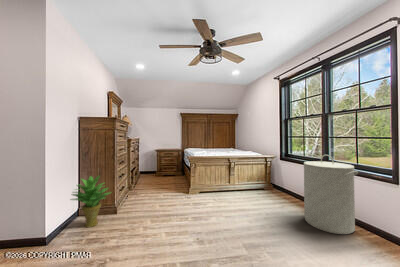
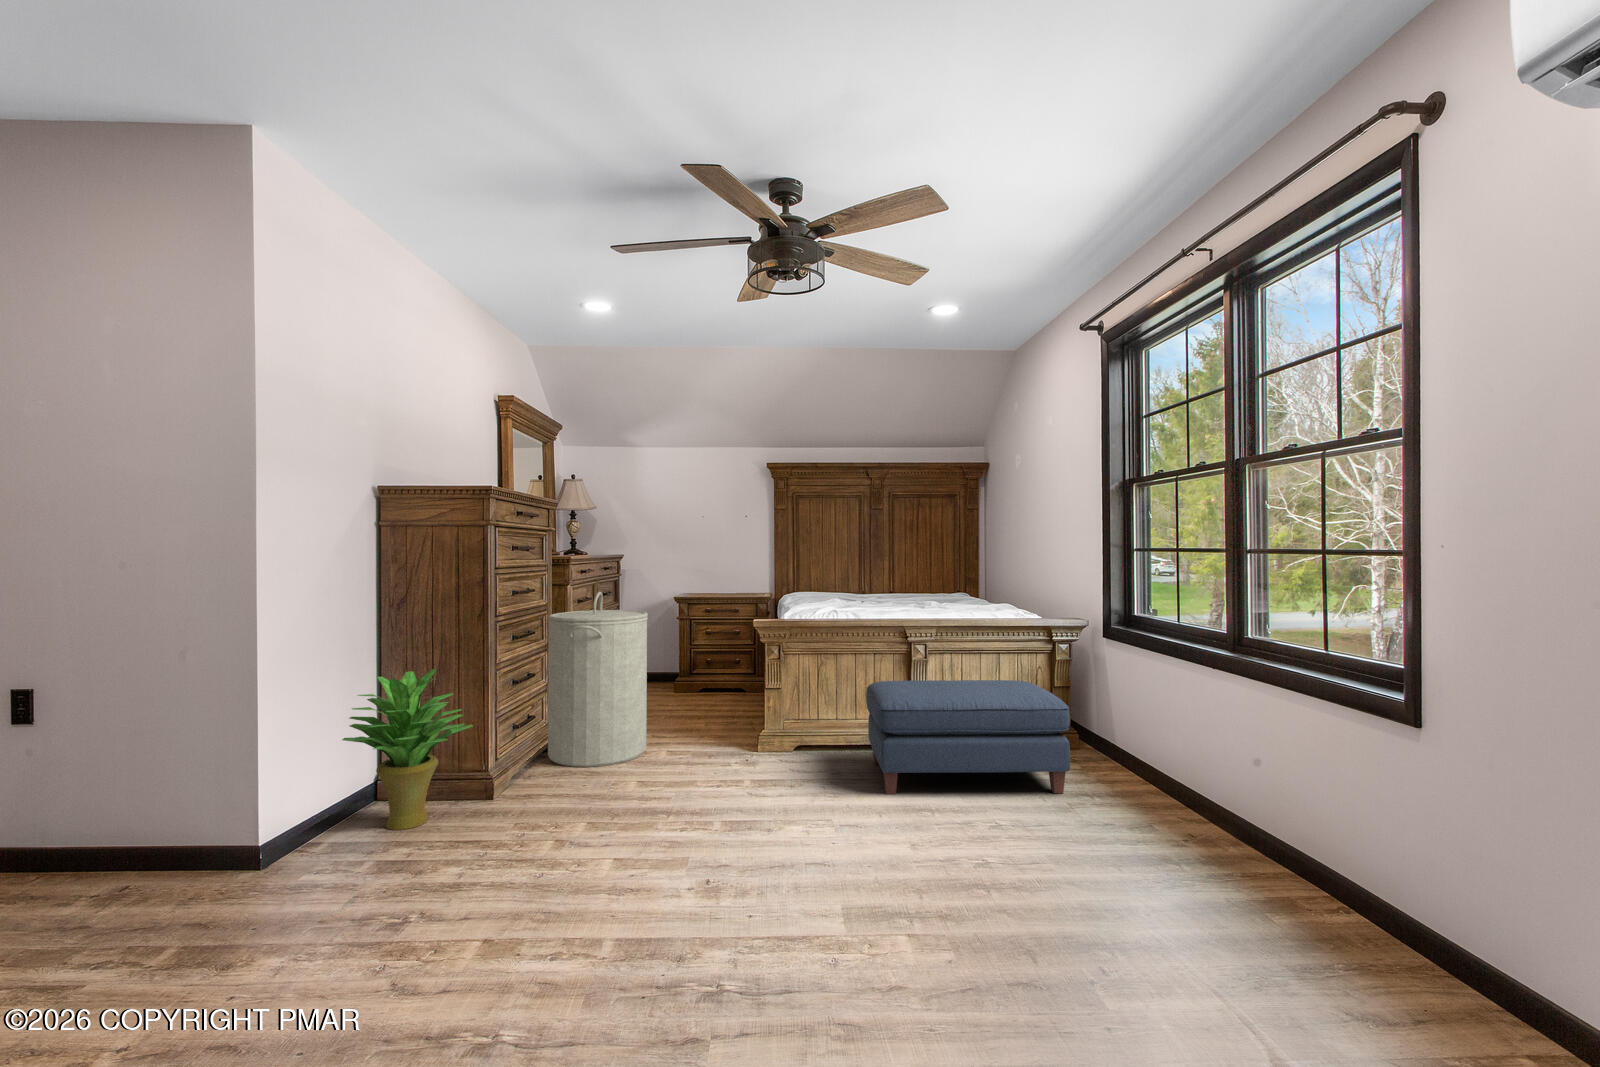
laundry hamper: present [304,155,358,234] -> present [548,592,648,767]
ottoman: none [221,172,279,205] -> present [866,680,1070,794]

